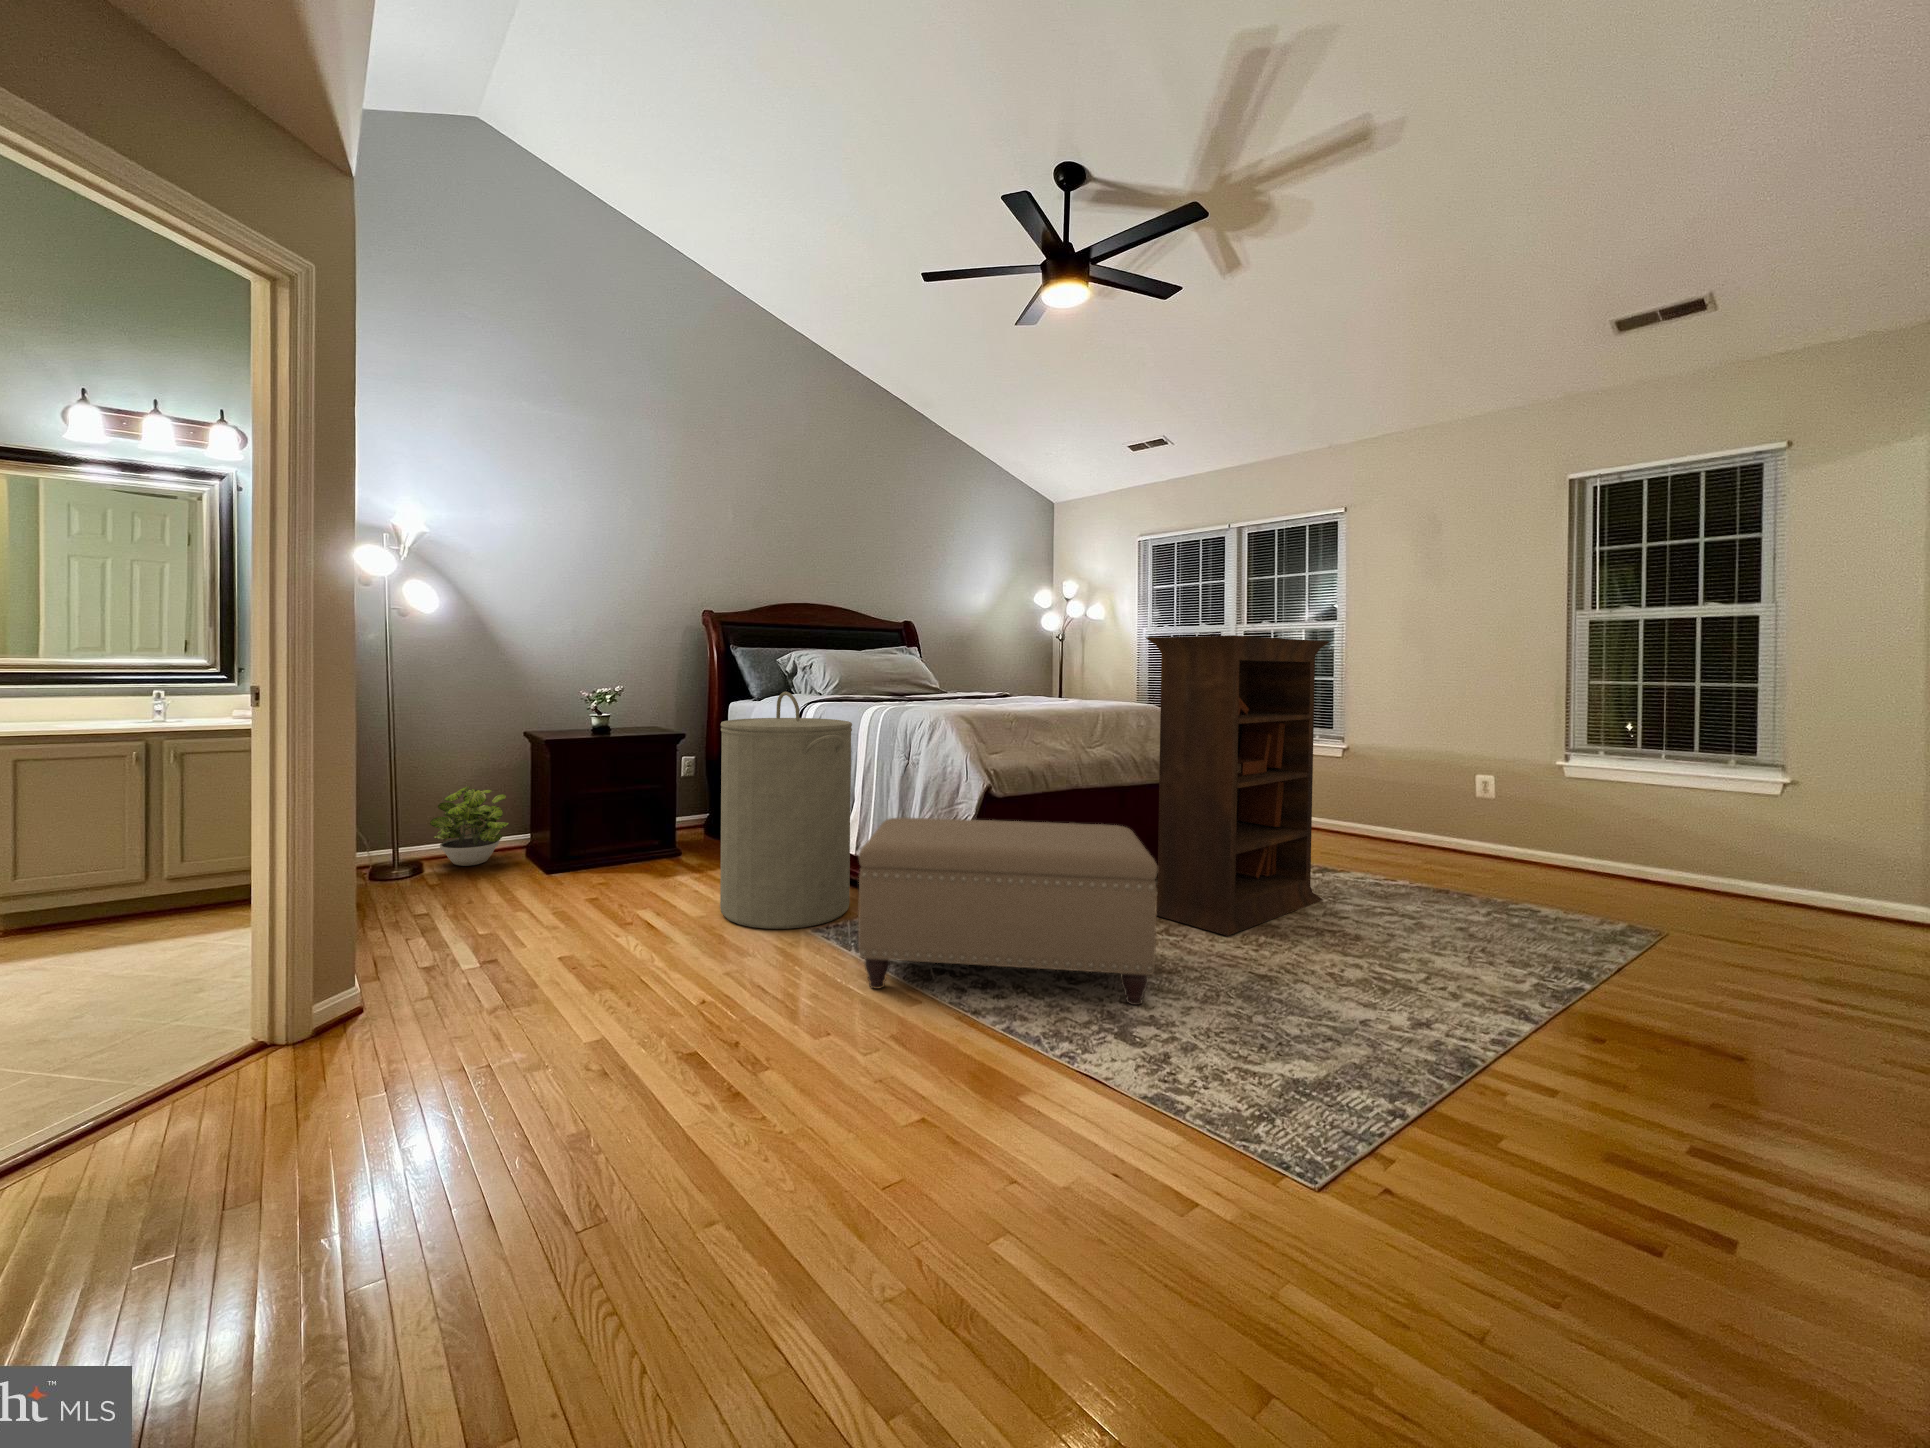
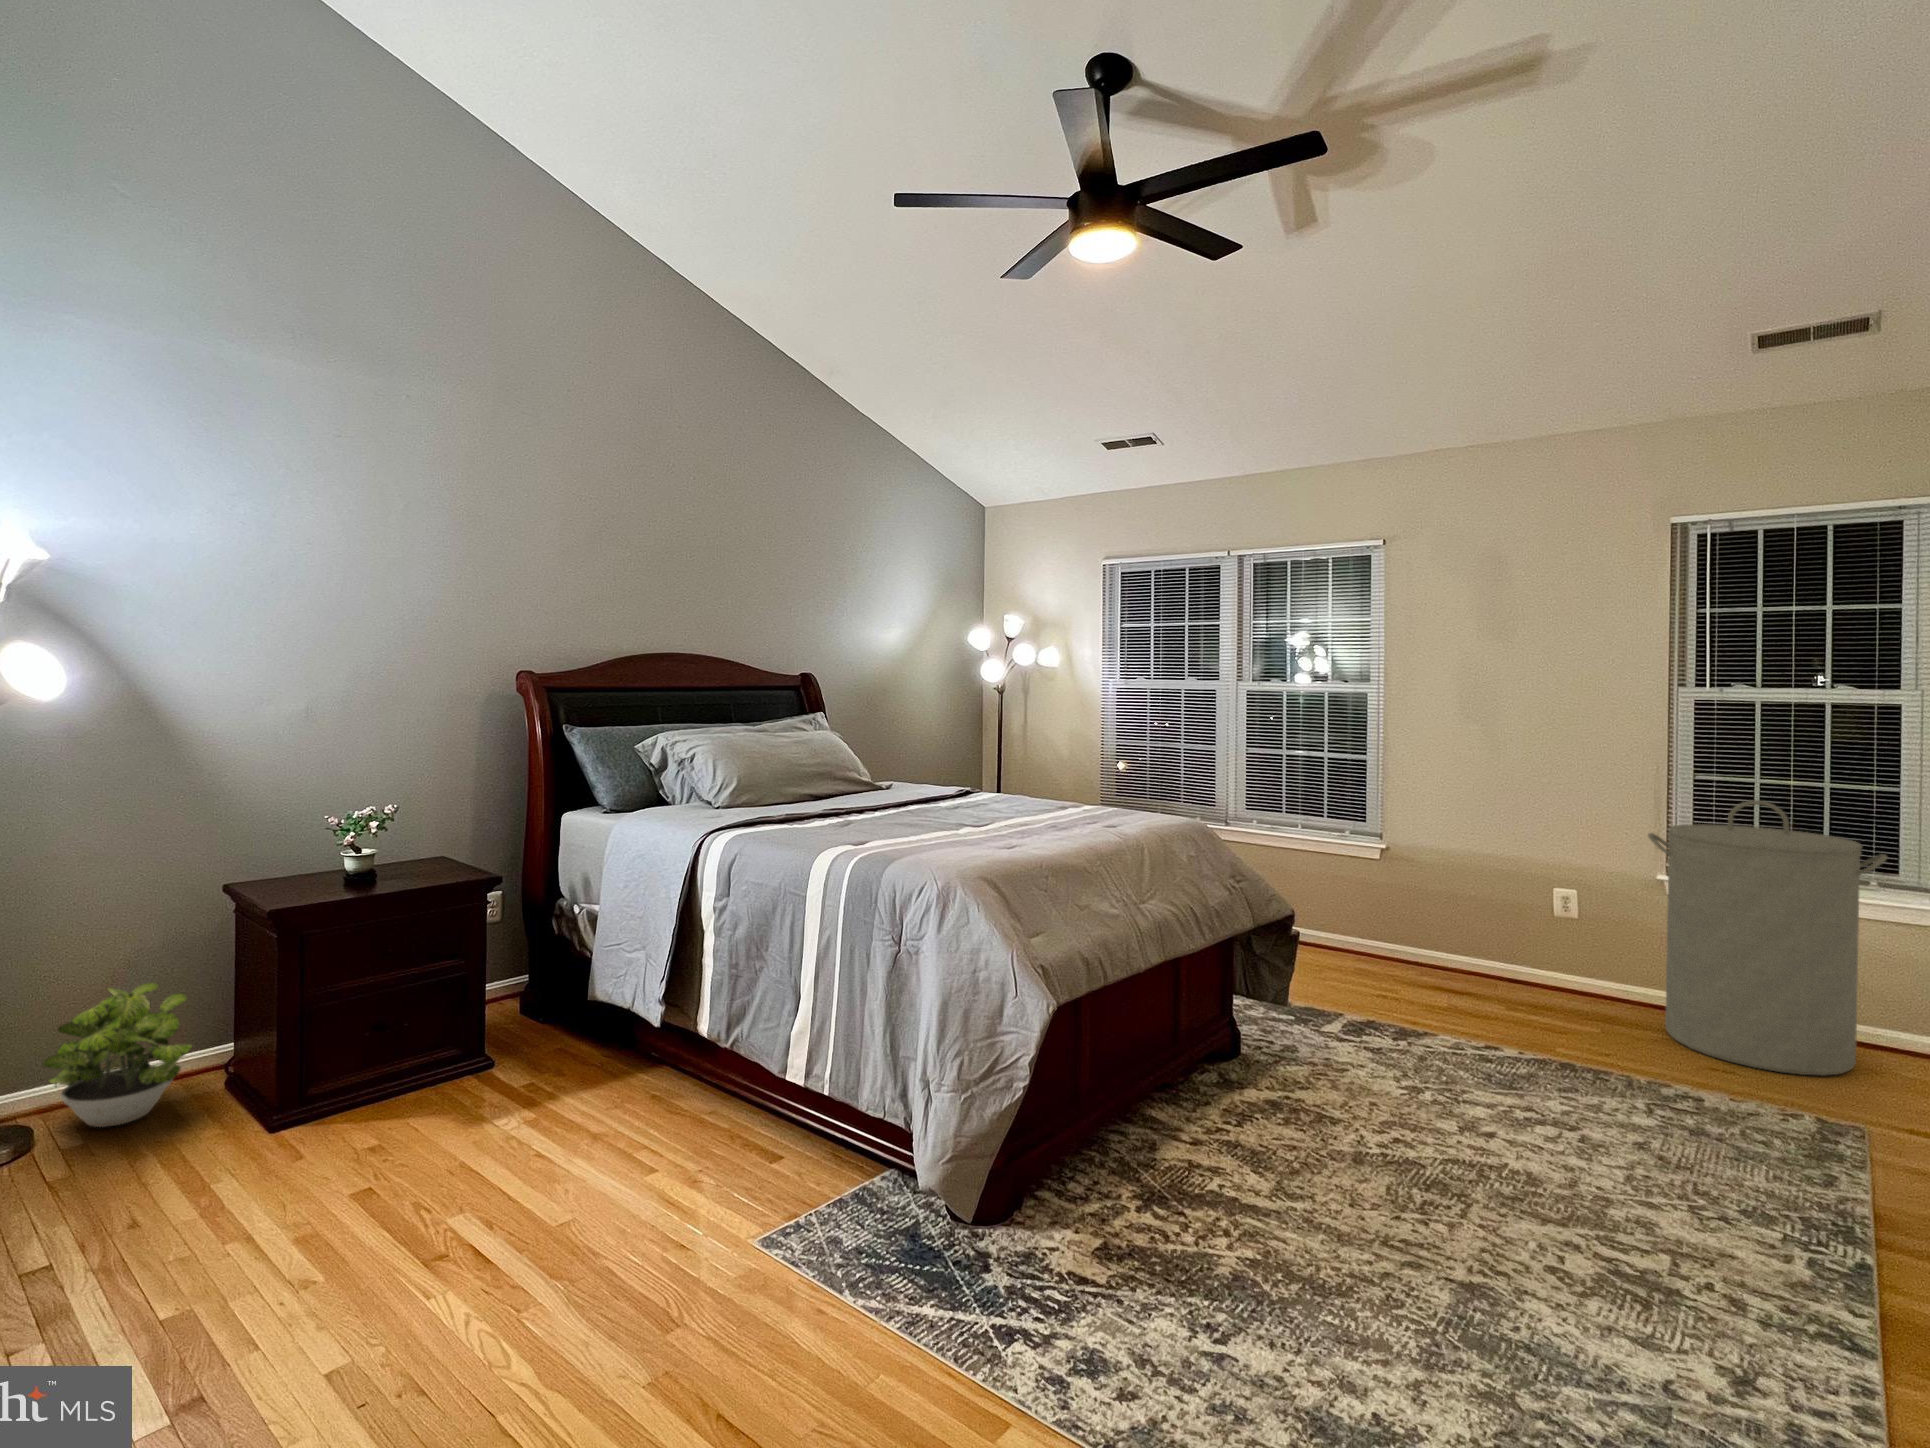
bookcase: present [1146,635,1329,936] -> none [1227,738,1448,1190]
laundry hamper: present [720,692,852,929] -> present [1648,801,1887,1075]
ottoman: present [858,817,1158,1005] -> none [879,1053,1366,1392]

